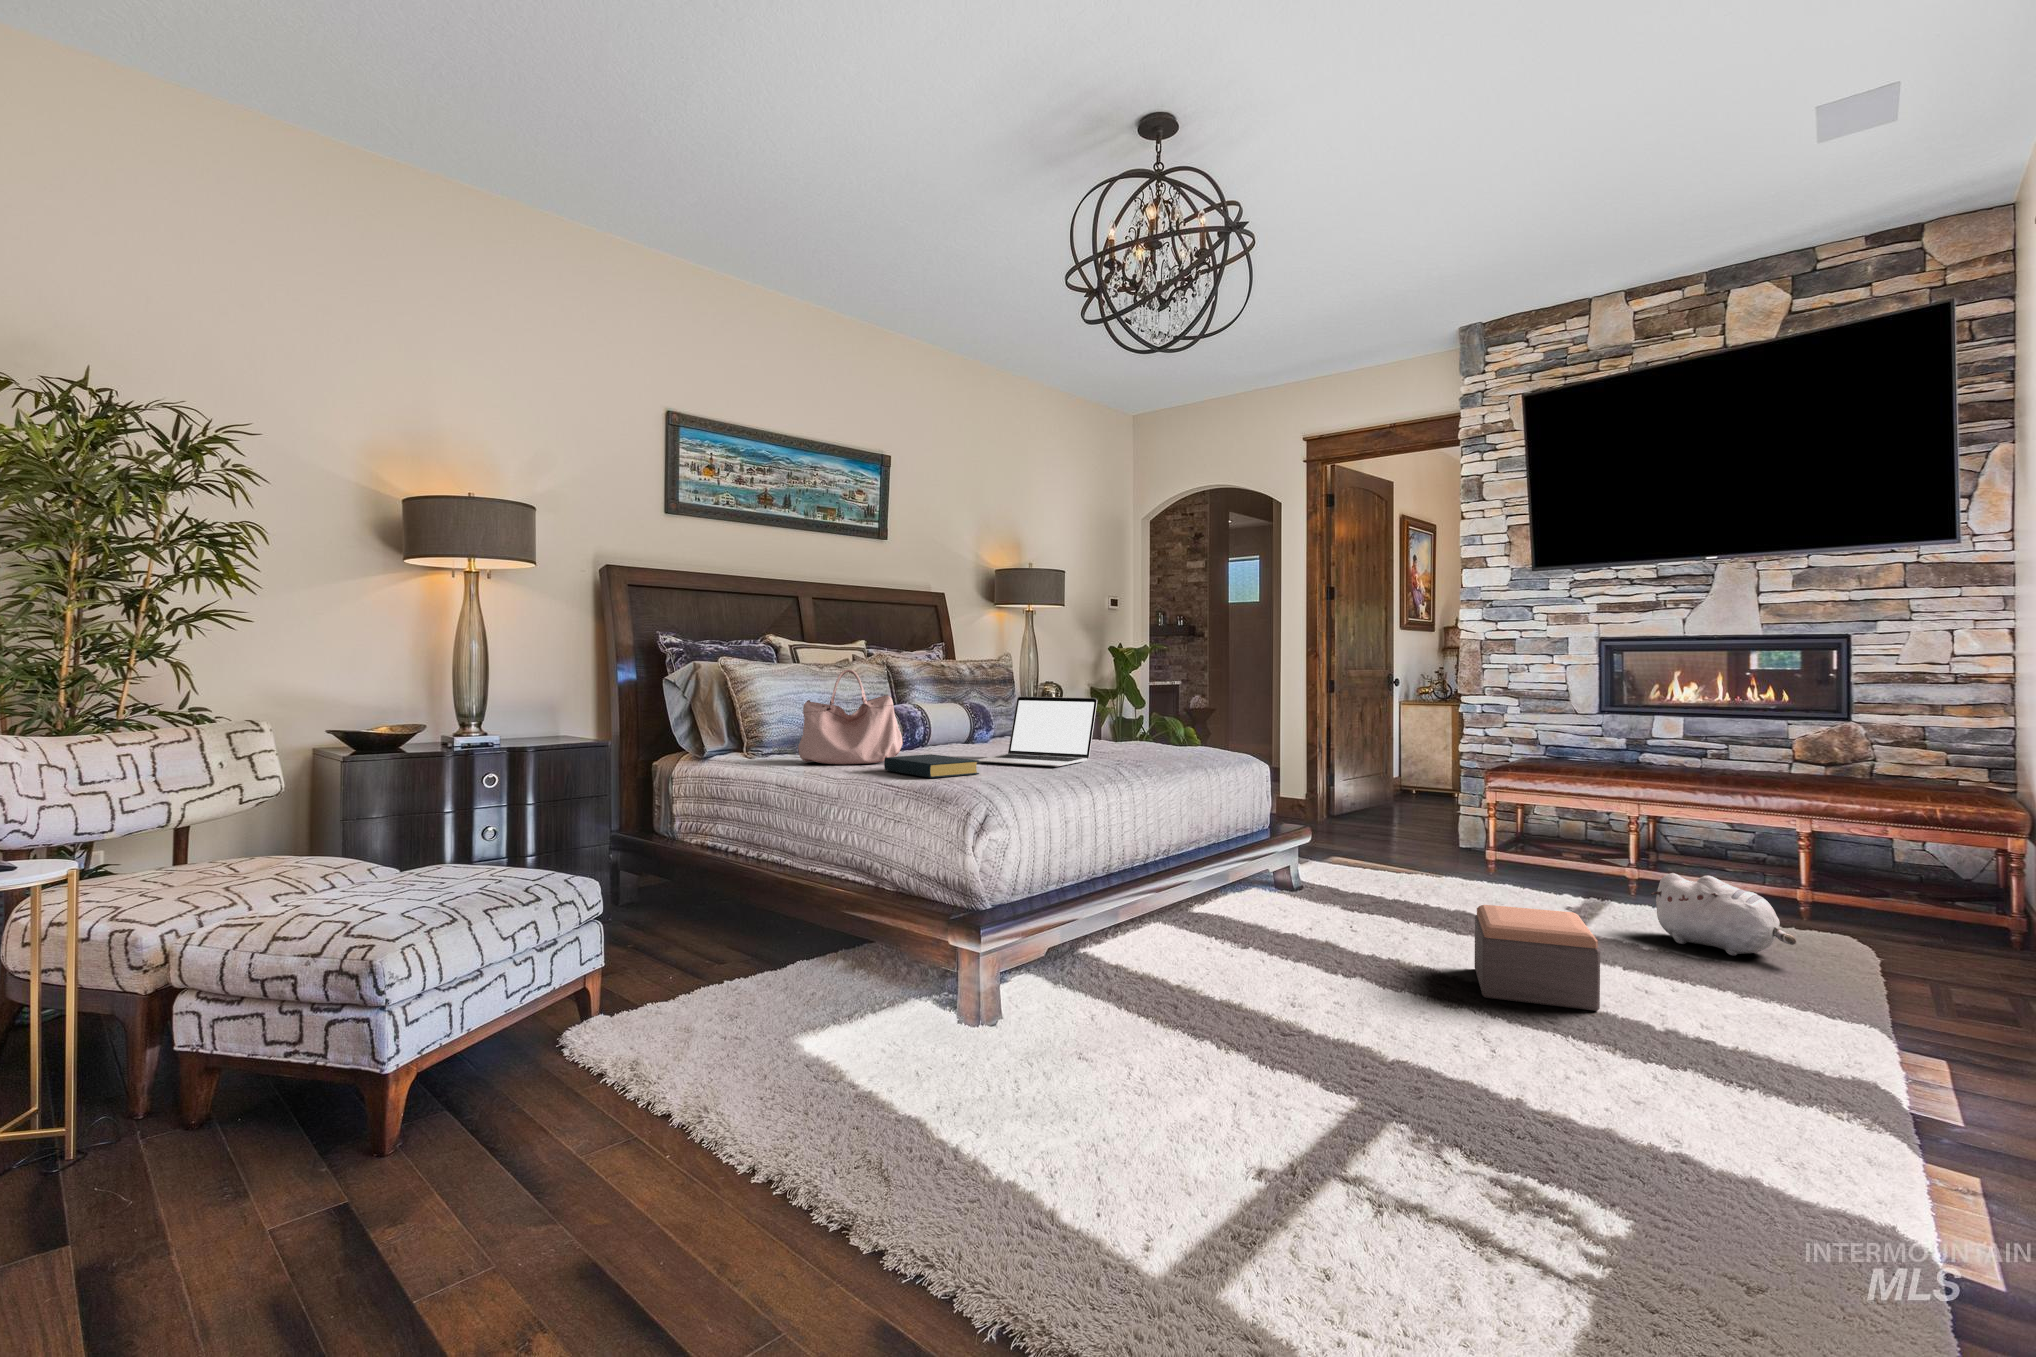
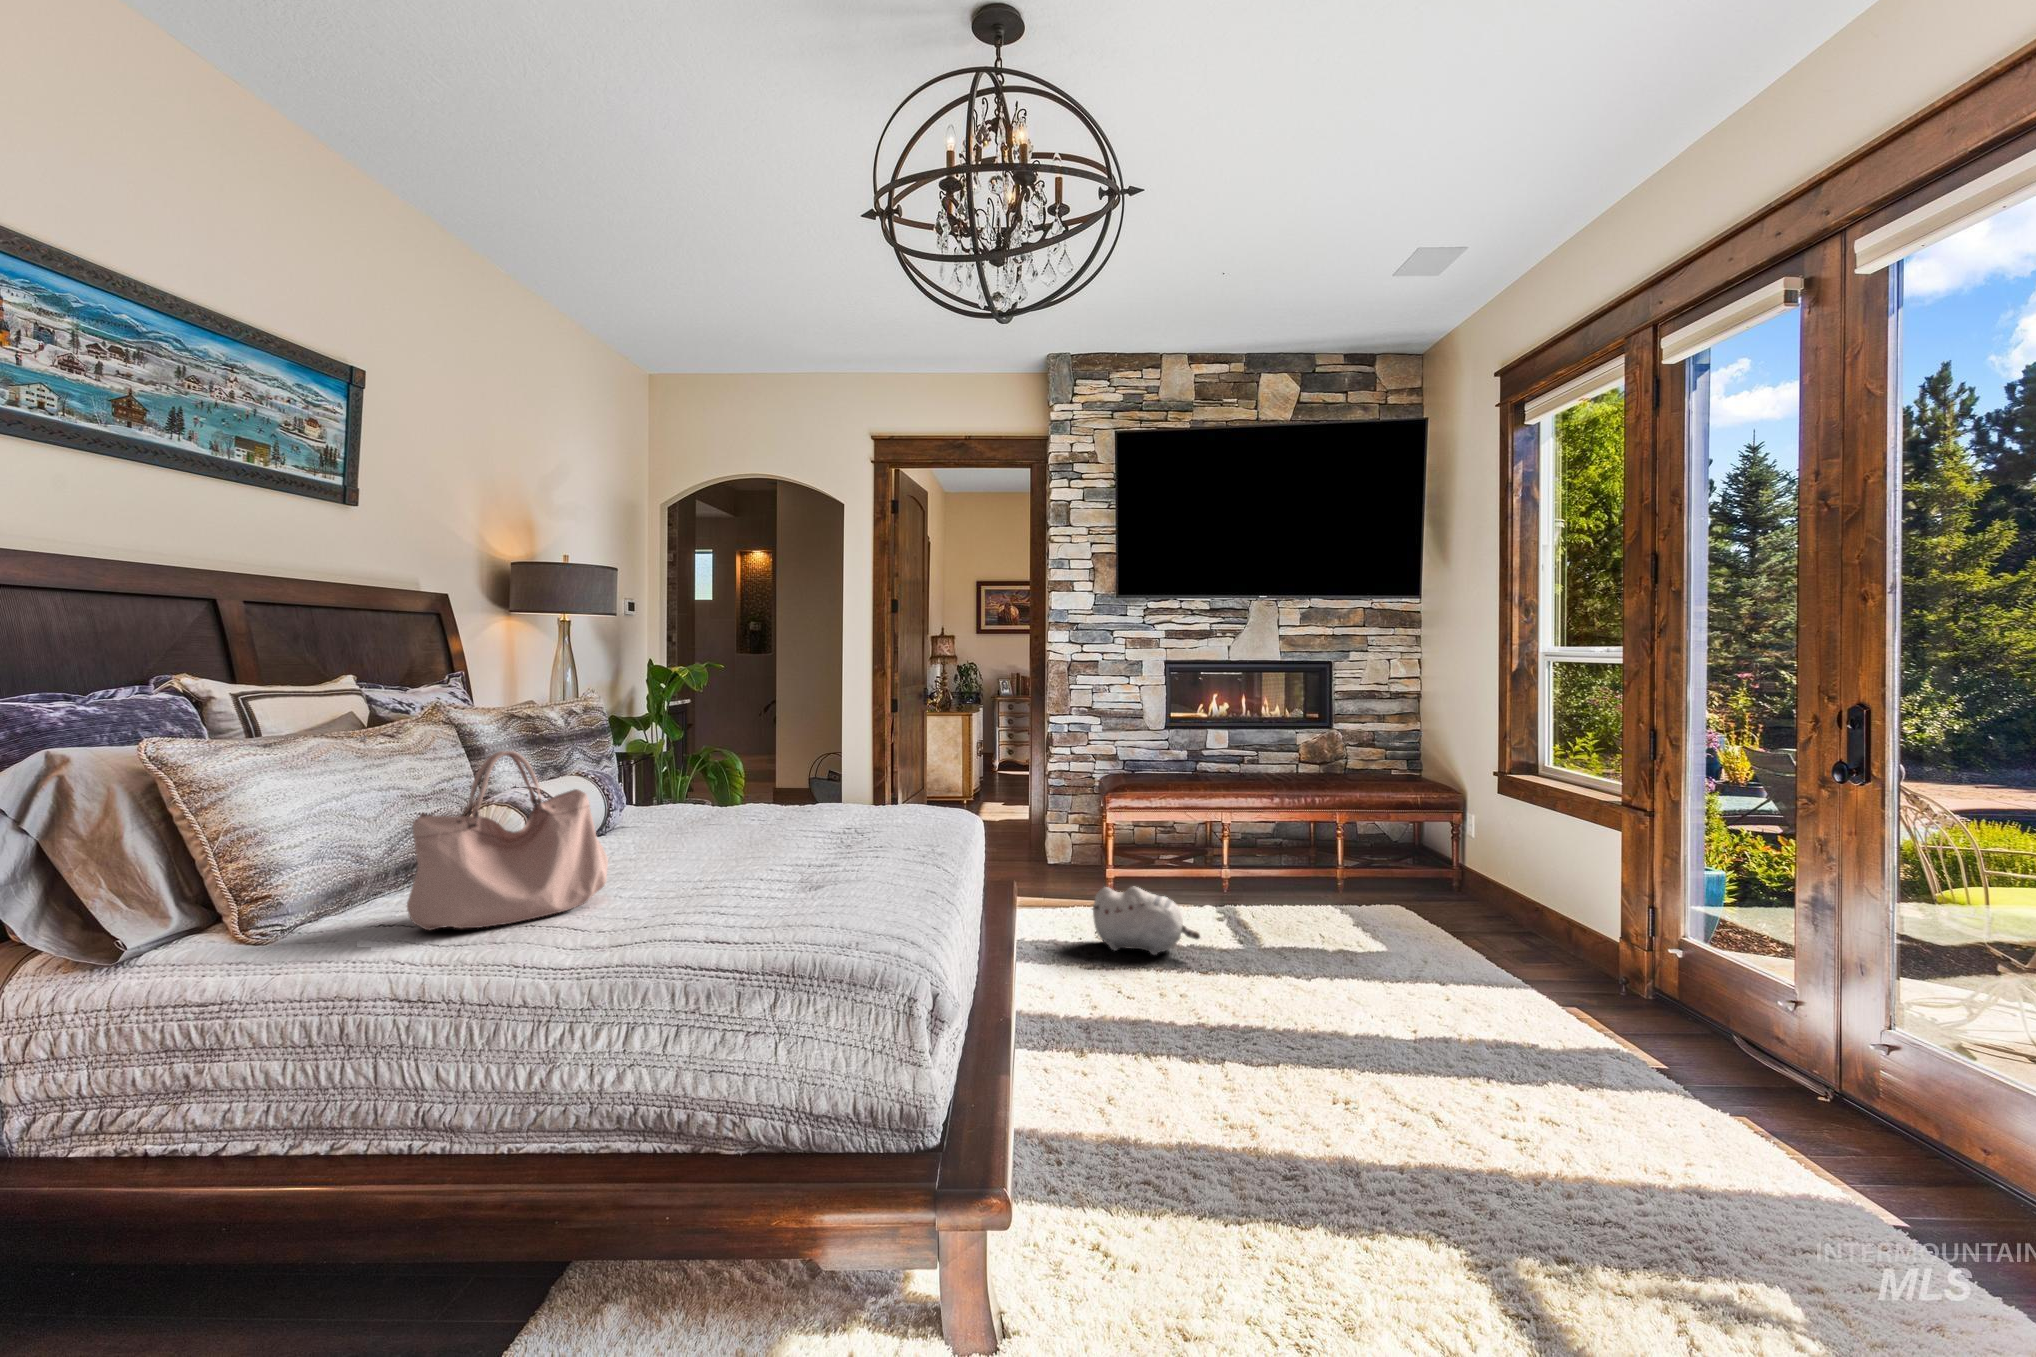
laptop: present [978,697,1097,767] -> none [731,764,875,877]
hardback book: present [884,754,979,778] -> none [634,883,806,937]
plush toy: present [1651,873,1796,955] -> present [1092,887,1200,955]
footstool: present [1475,905,1600,1011] -> none [1276,944,1416,1053]

